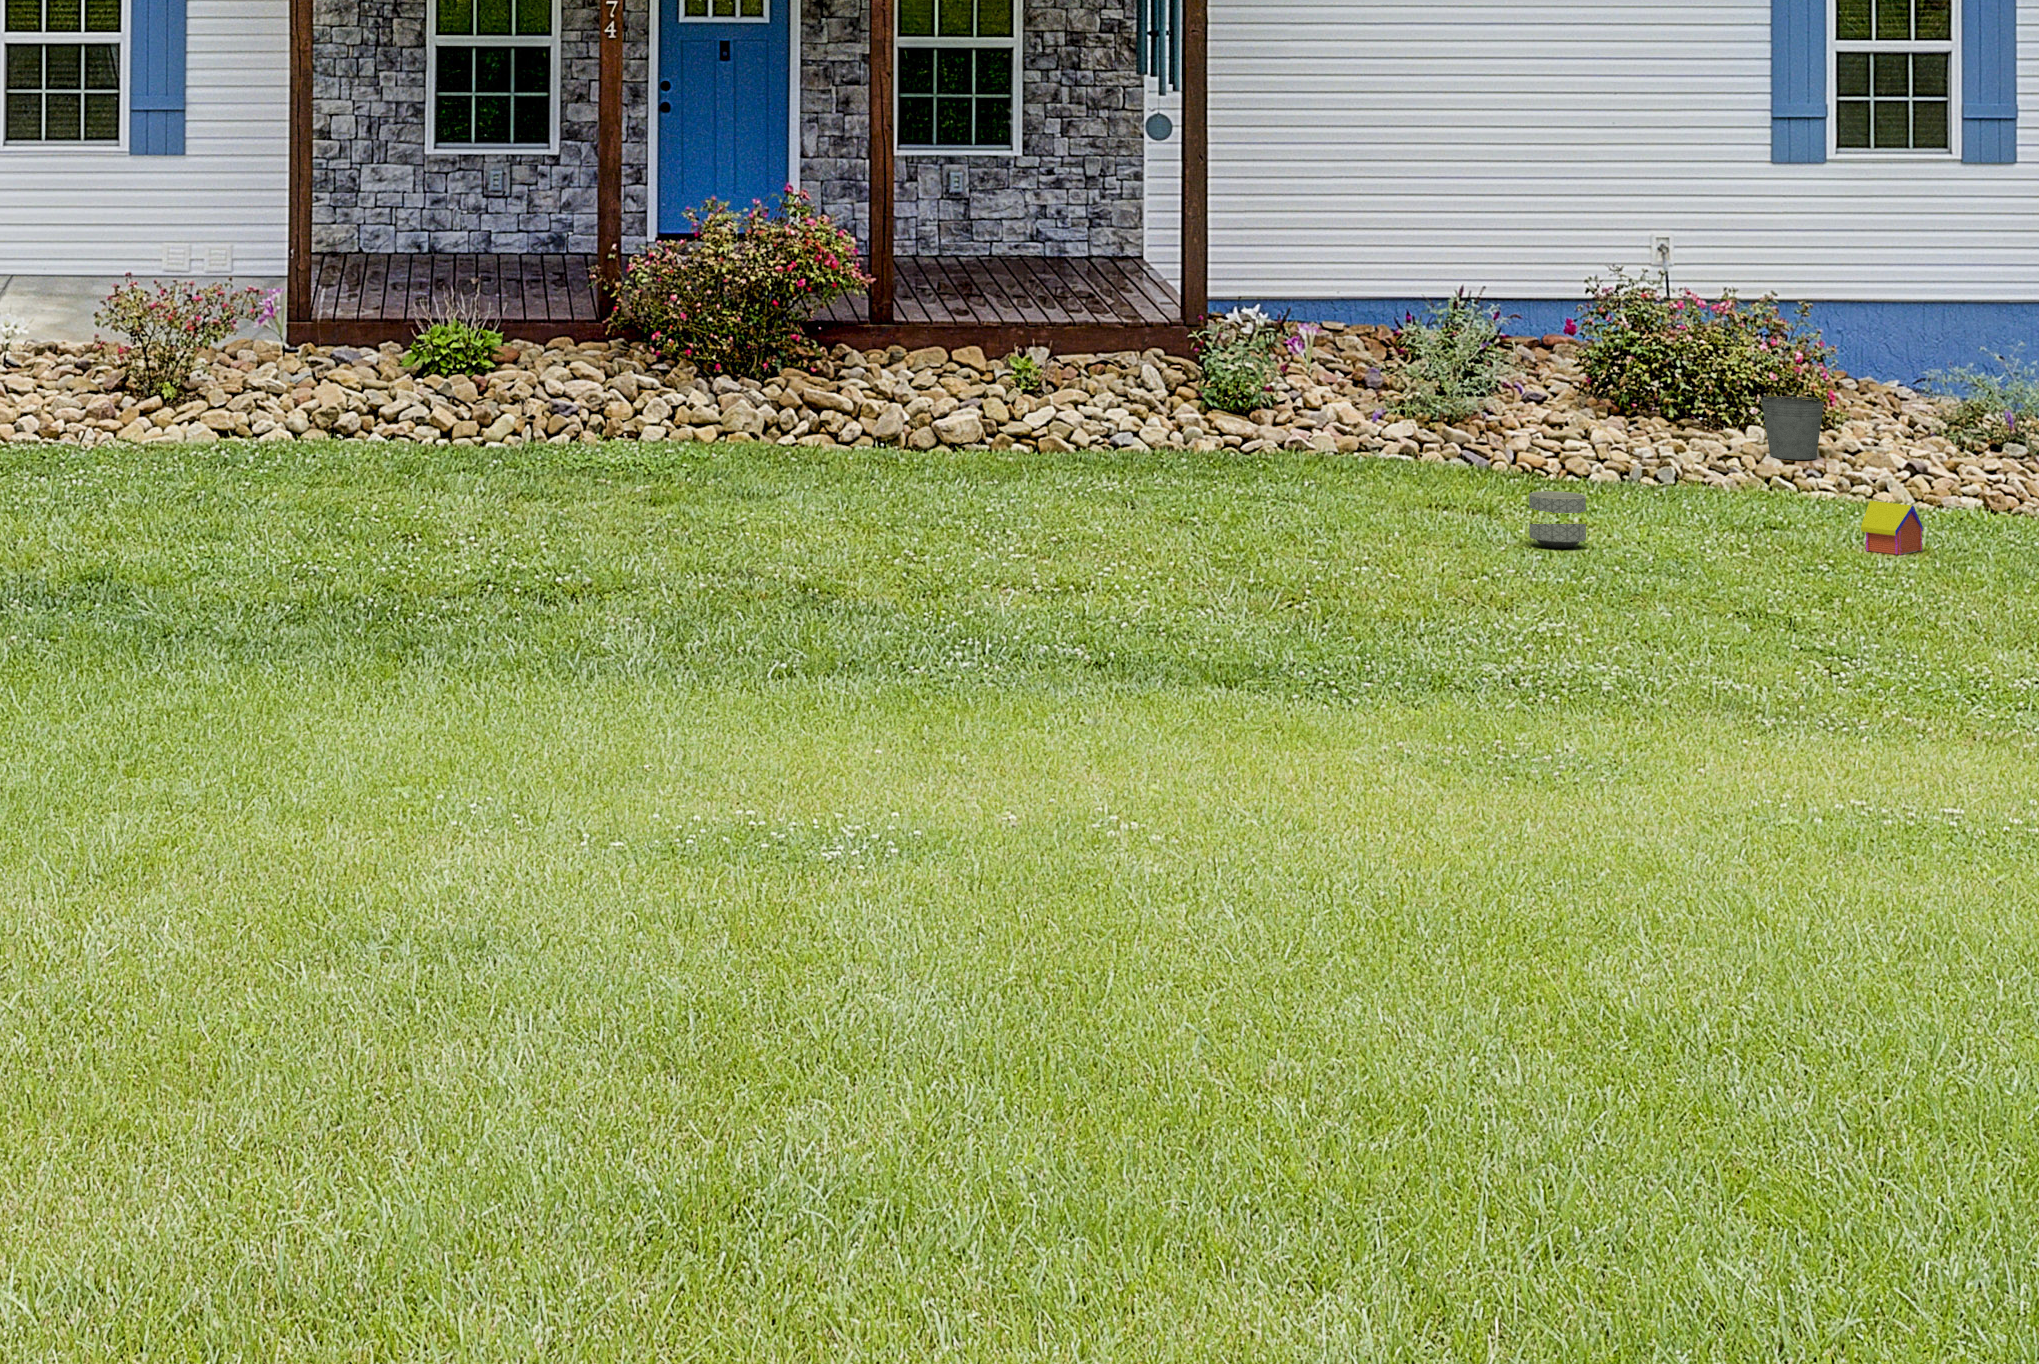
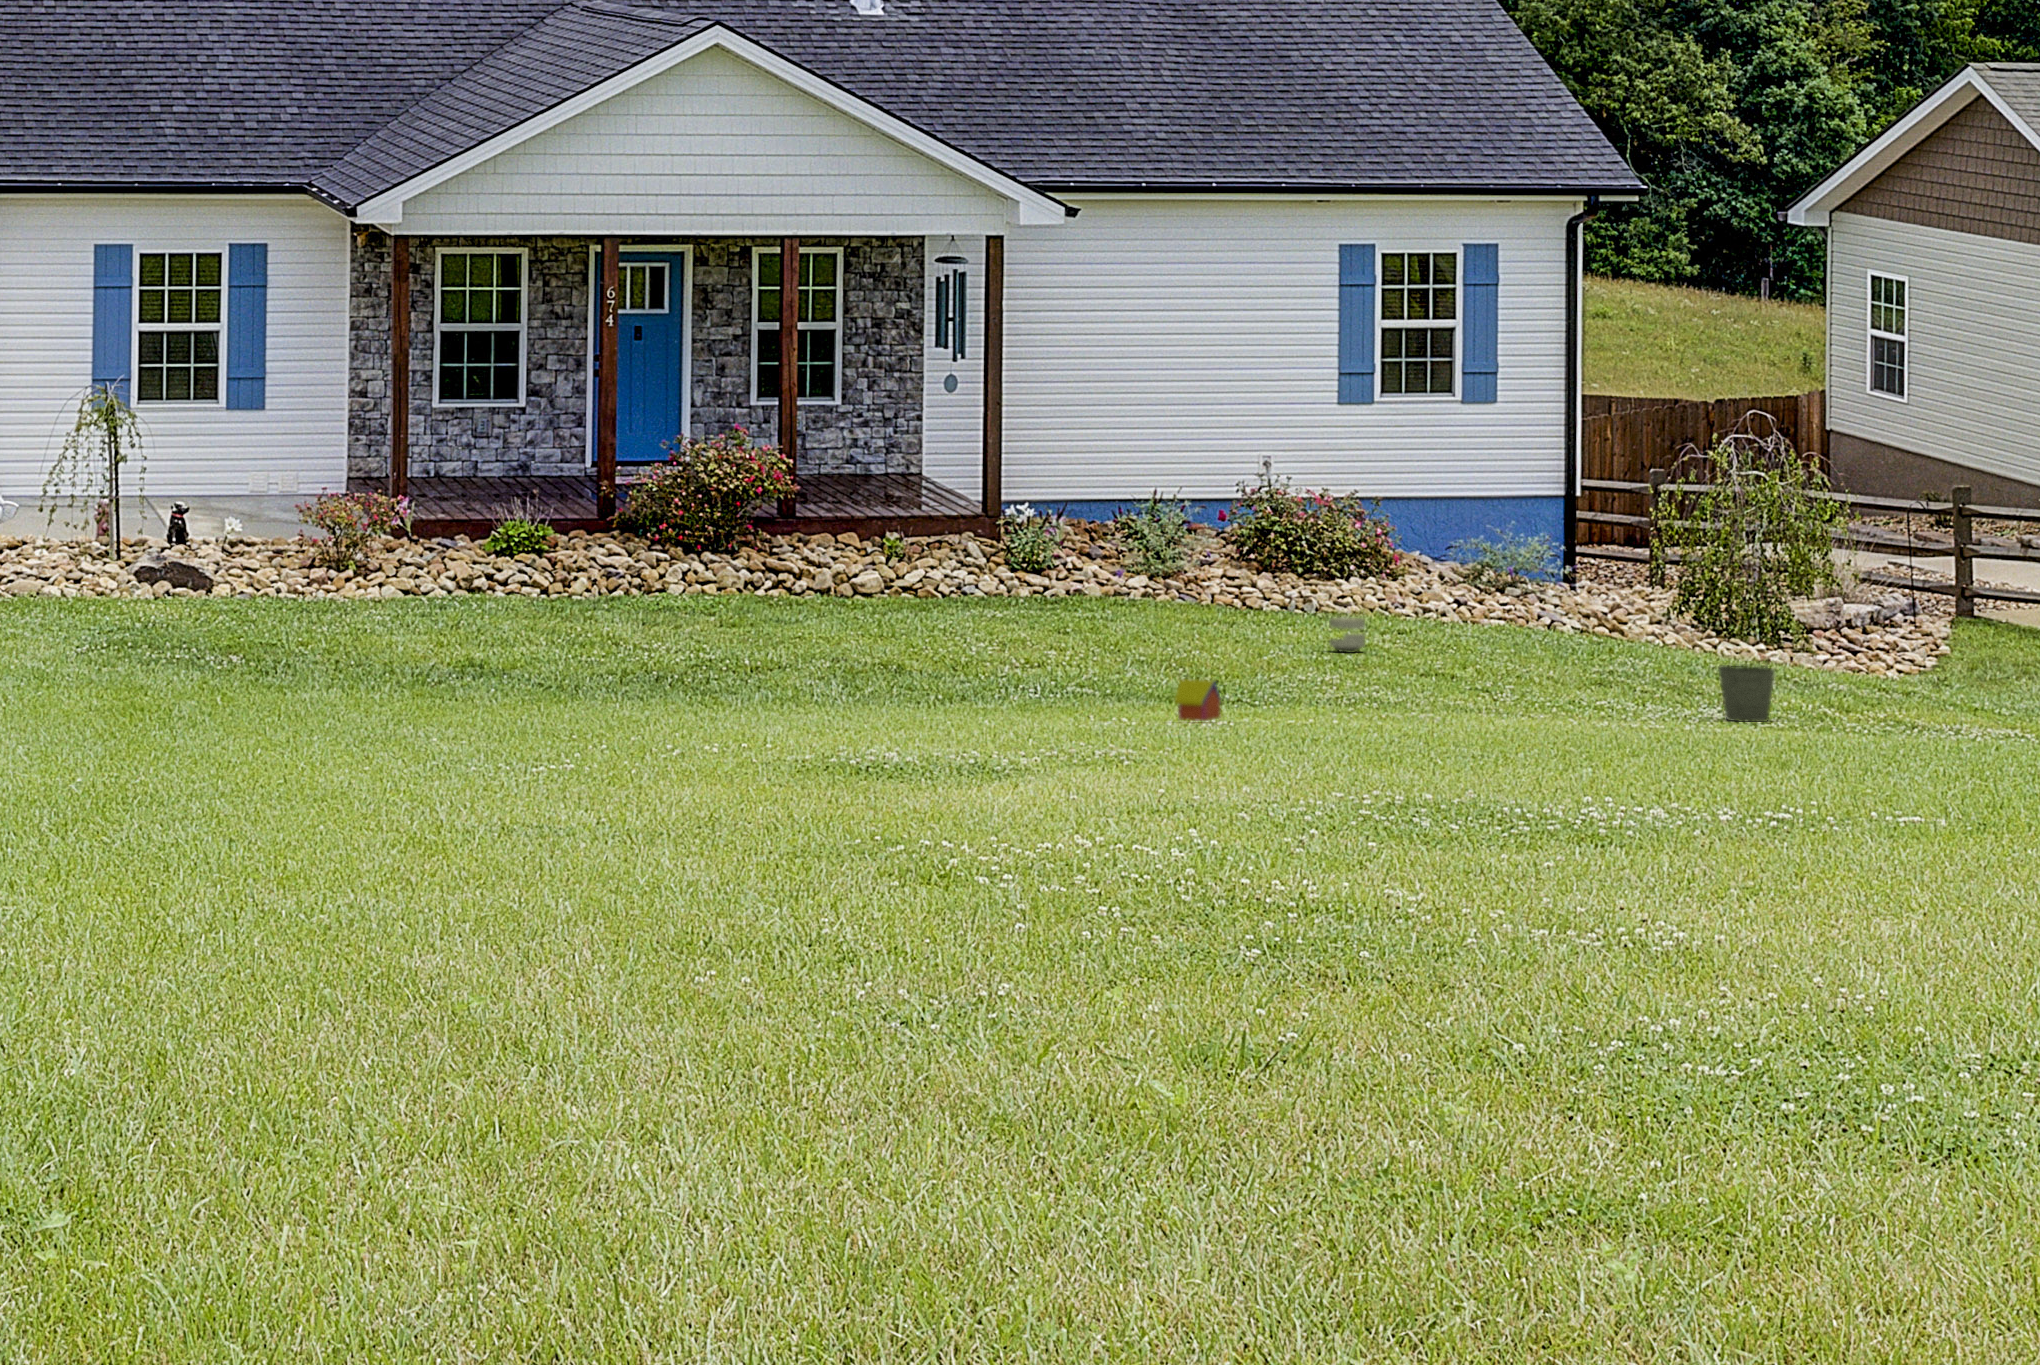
bucket: present [1761,397,1824,460] -> present [1718,665,1775,722]
toy house: present [1861,501,1923,555] -> present [1175,679,1221,721]

